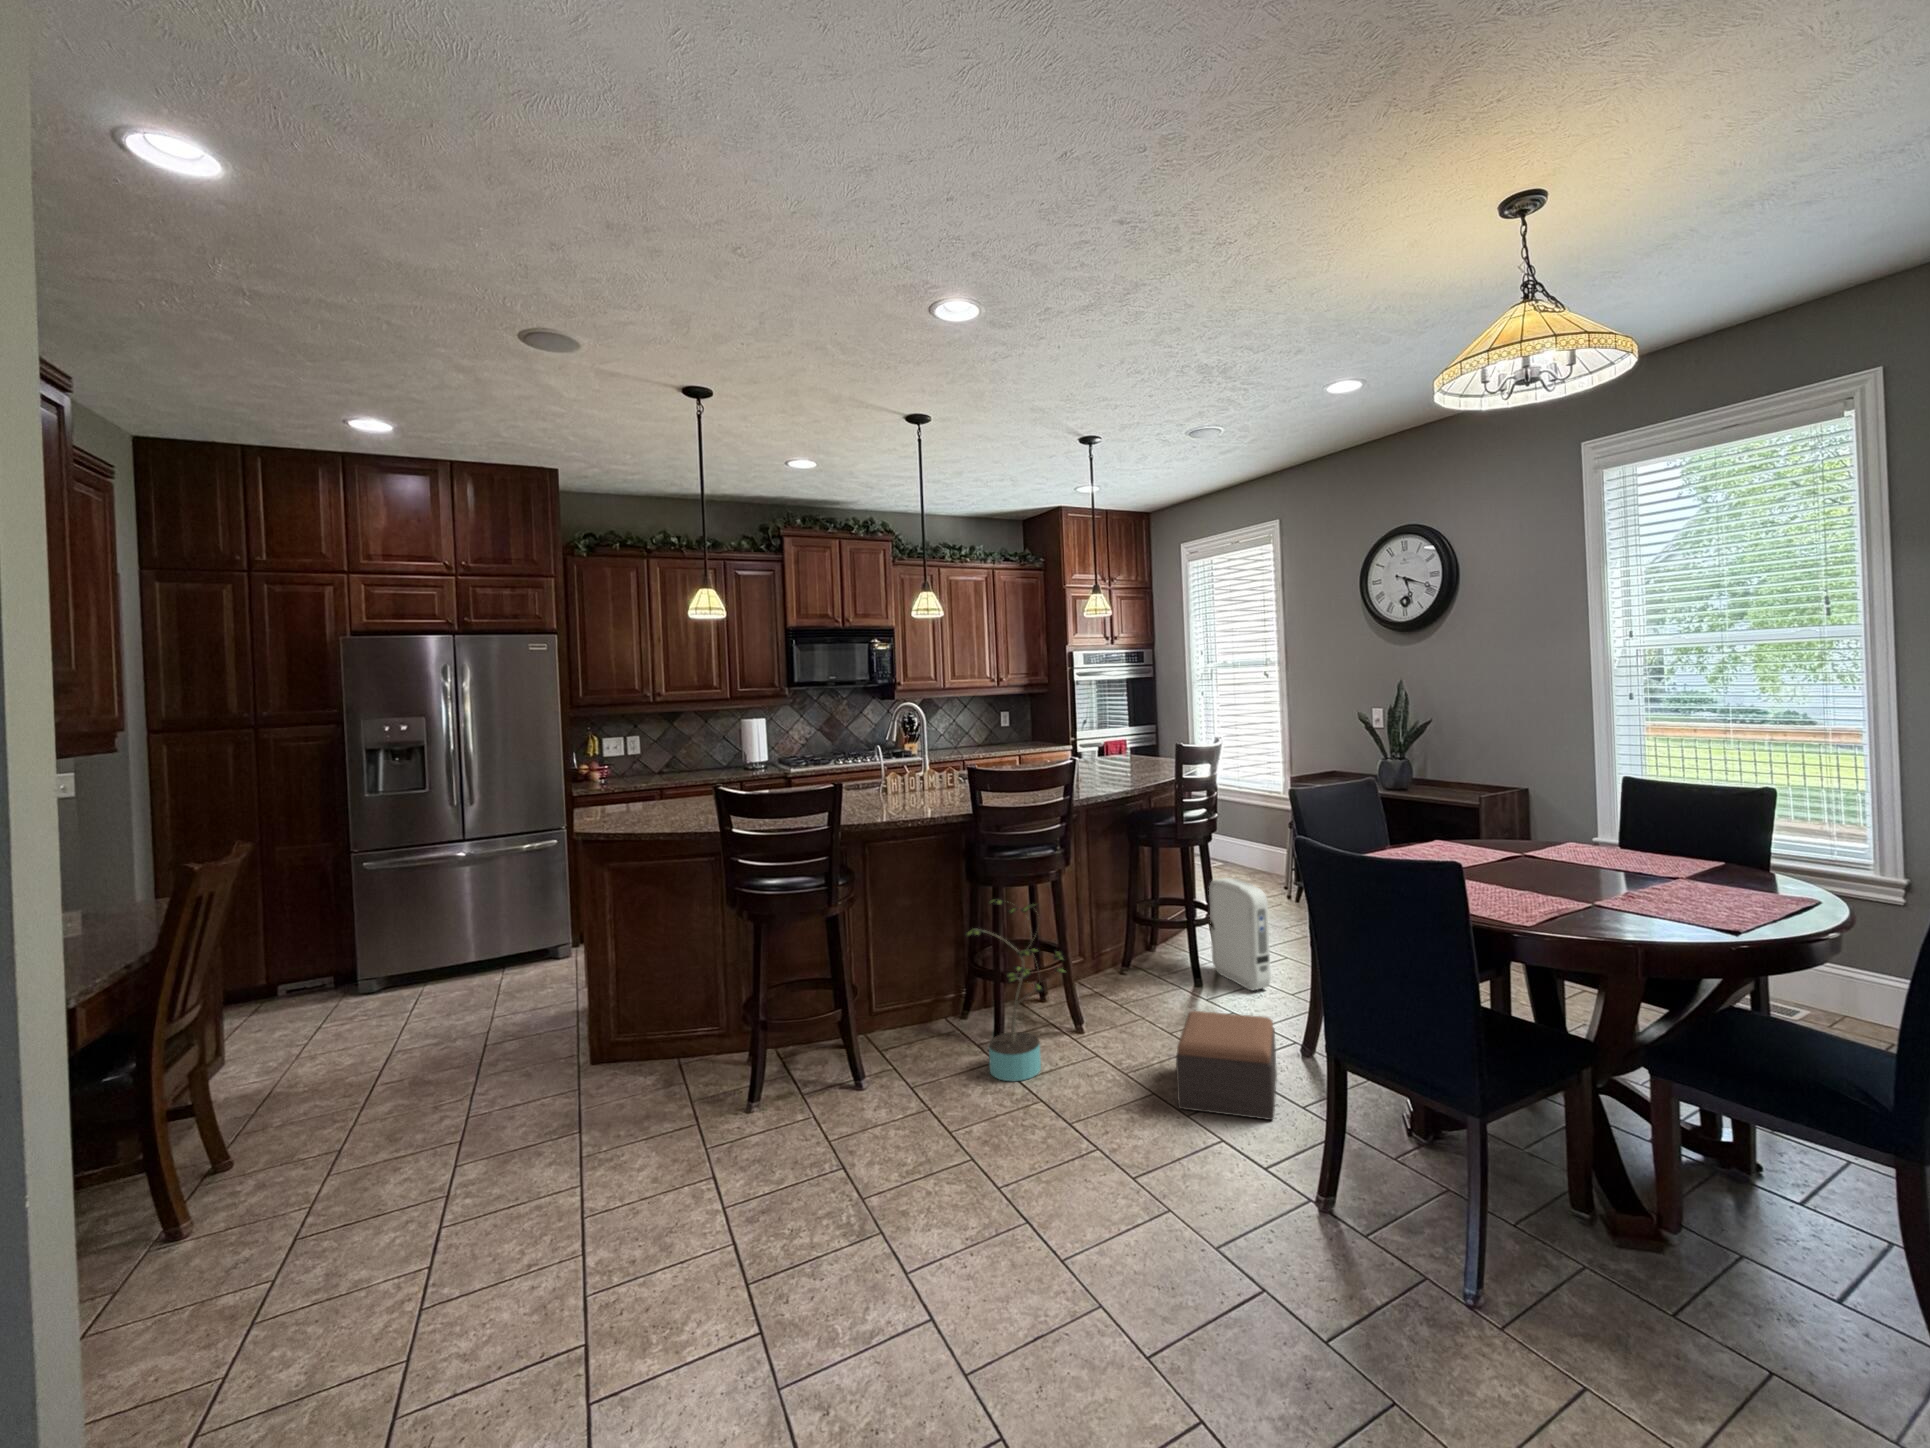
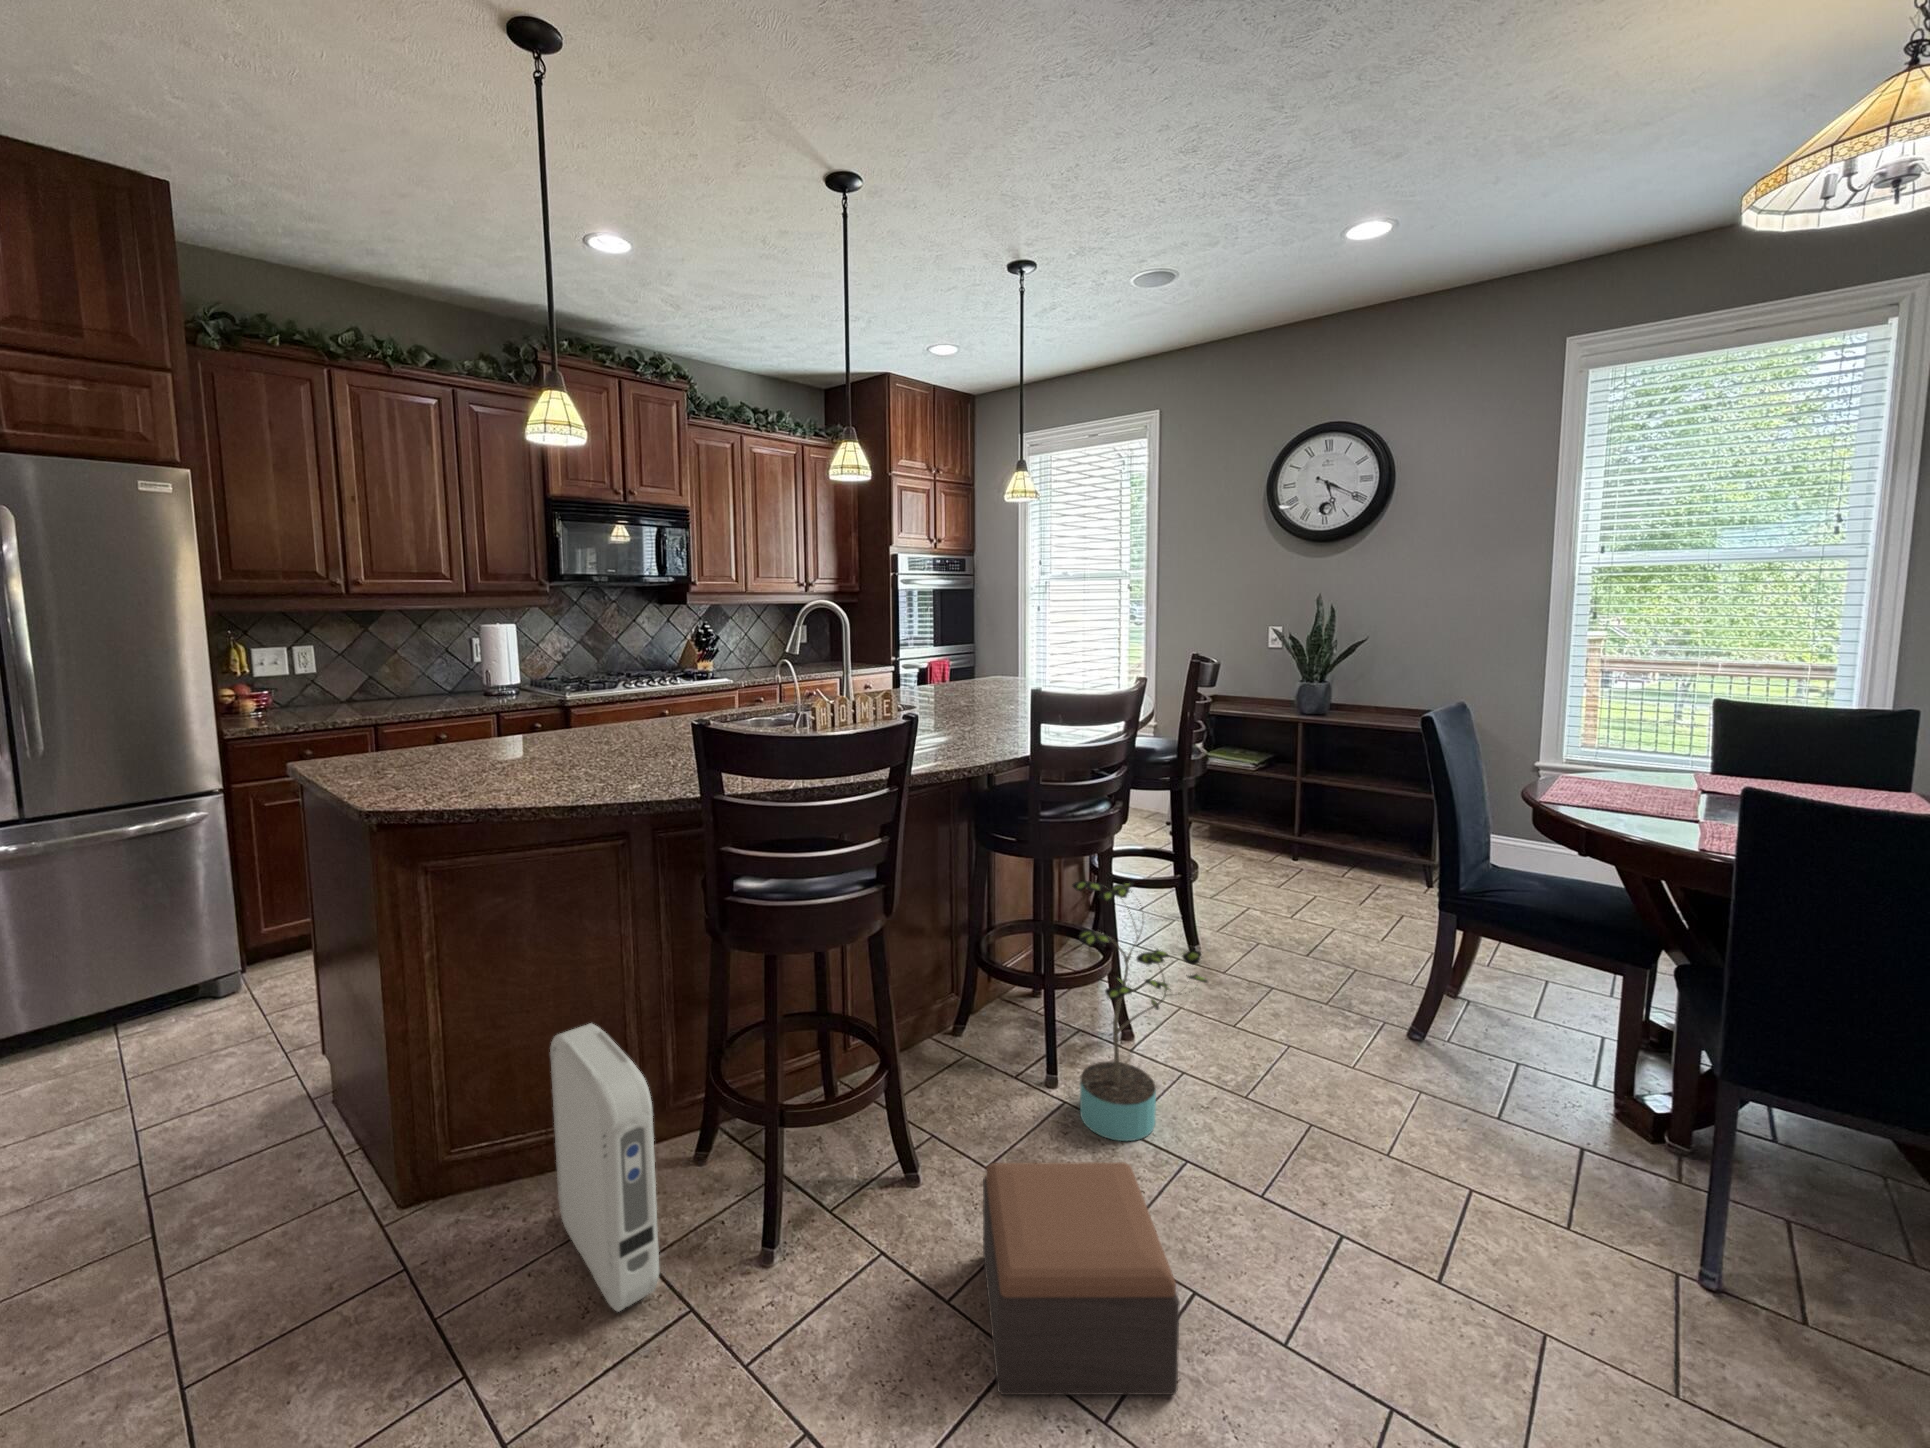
air purifier: present [1209,878,1271,990] -> present [550,1024,659,1311]
footstool: present [1176,1011,1277,1120] -> present [983,1162,1180,1395]

